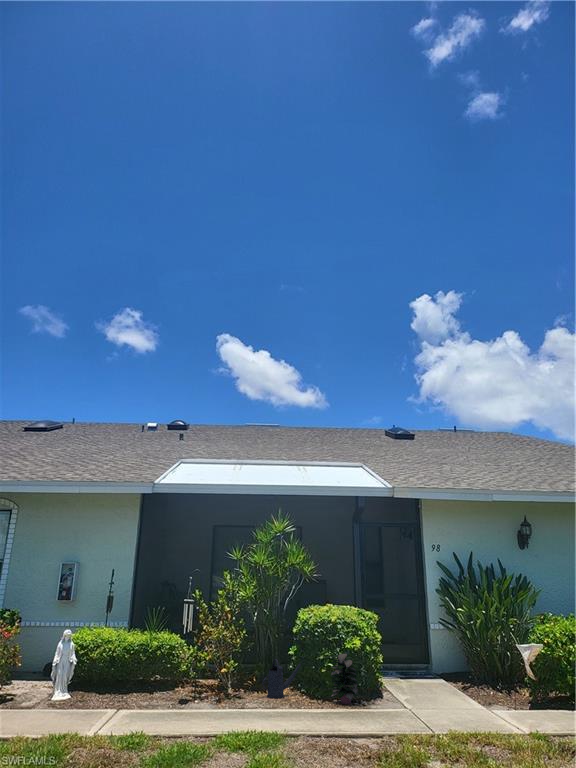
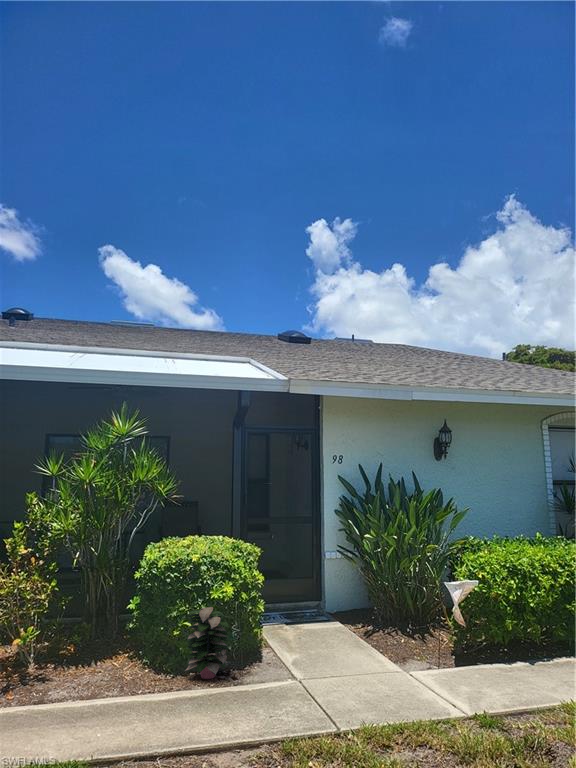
watering can: present [263,659,301,699] -> none [79,620,143,679]

